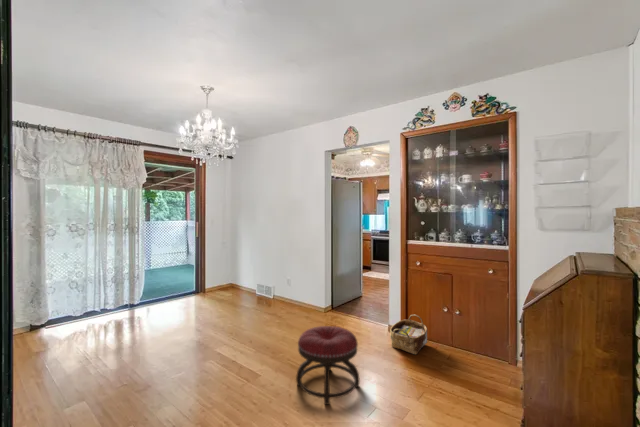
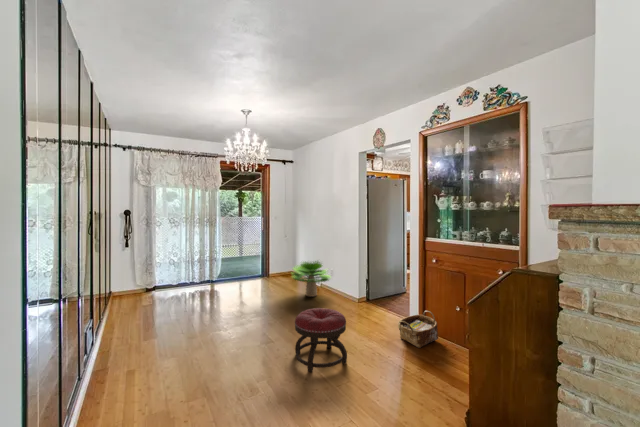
potted plant: none [243,268,293,312] -> present [292,261,330,296]

